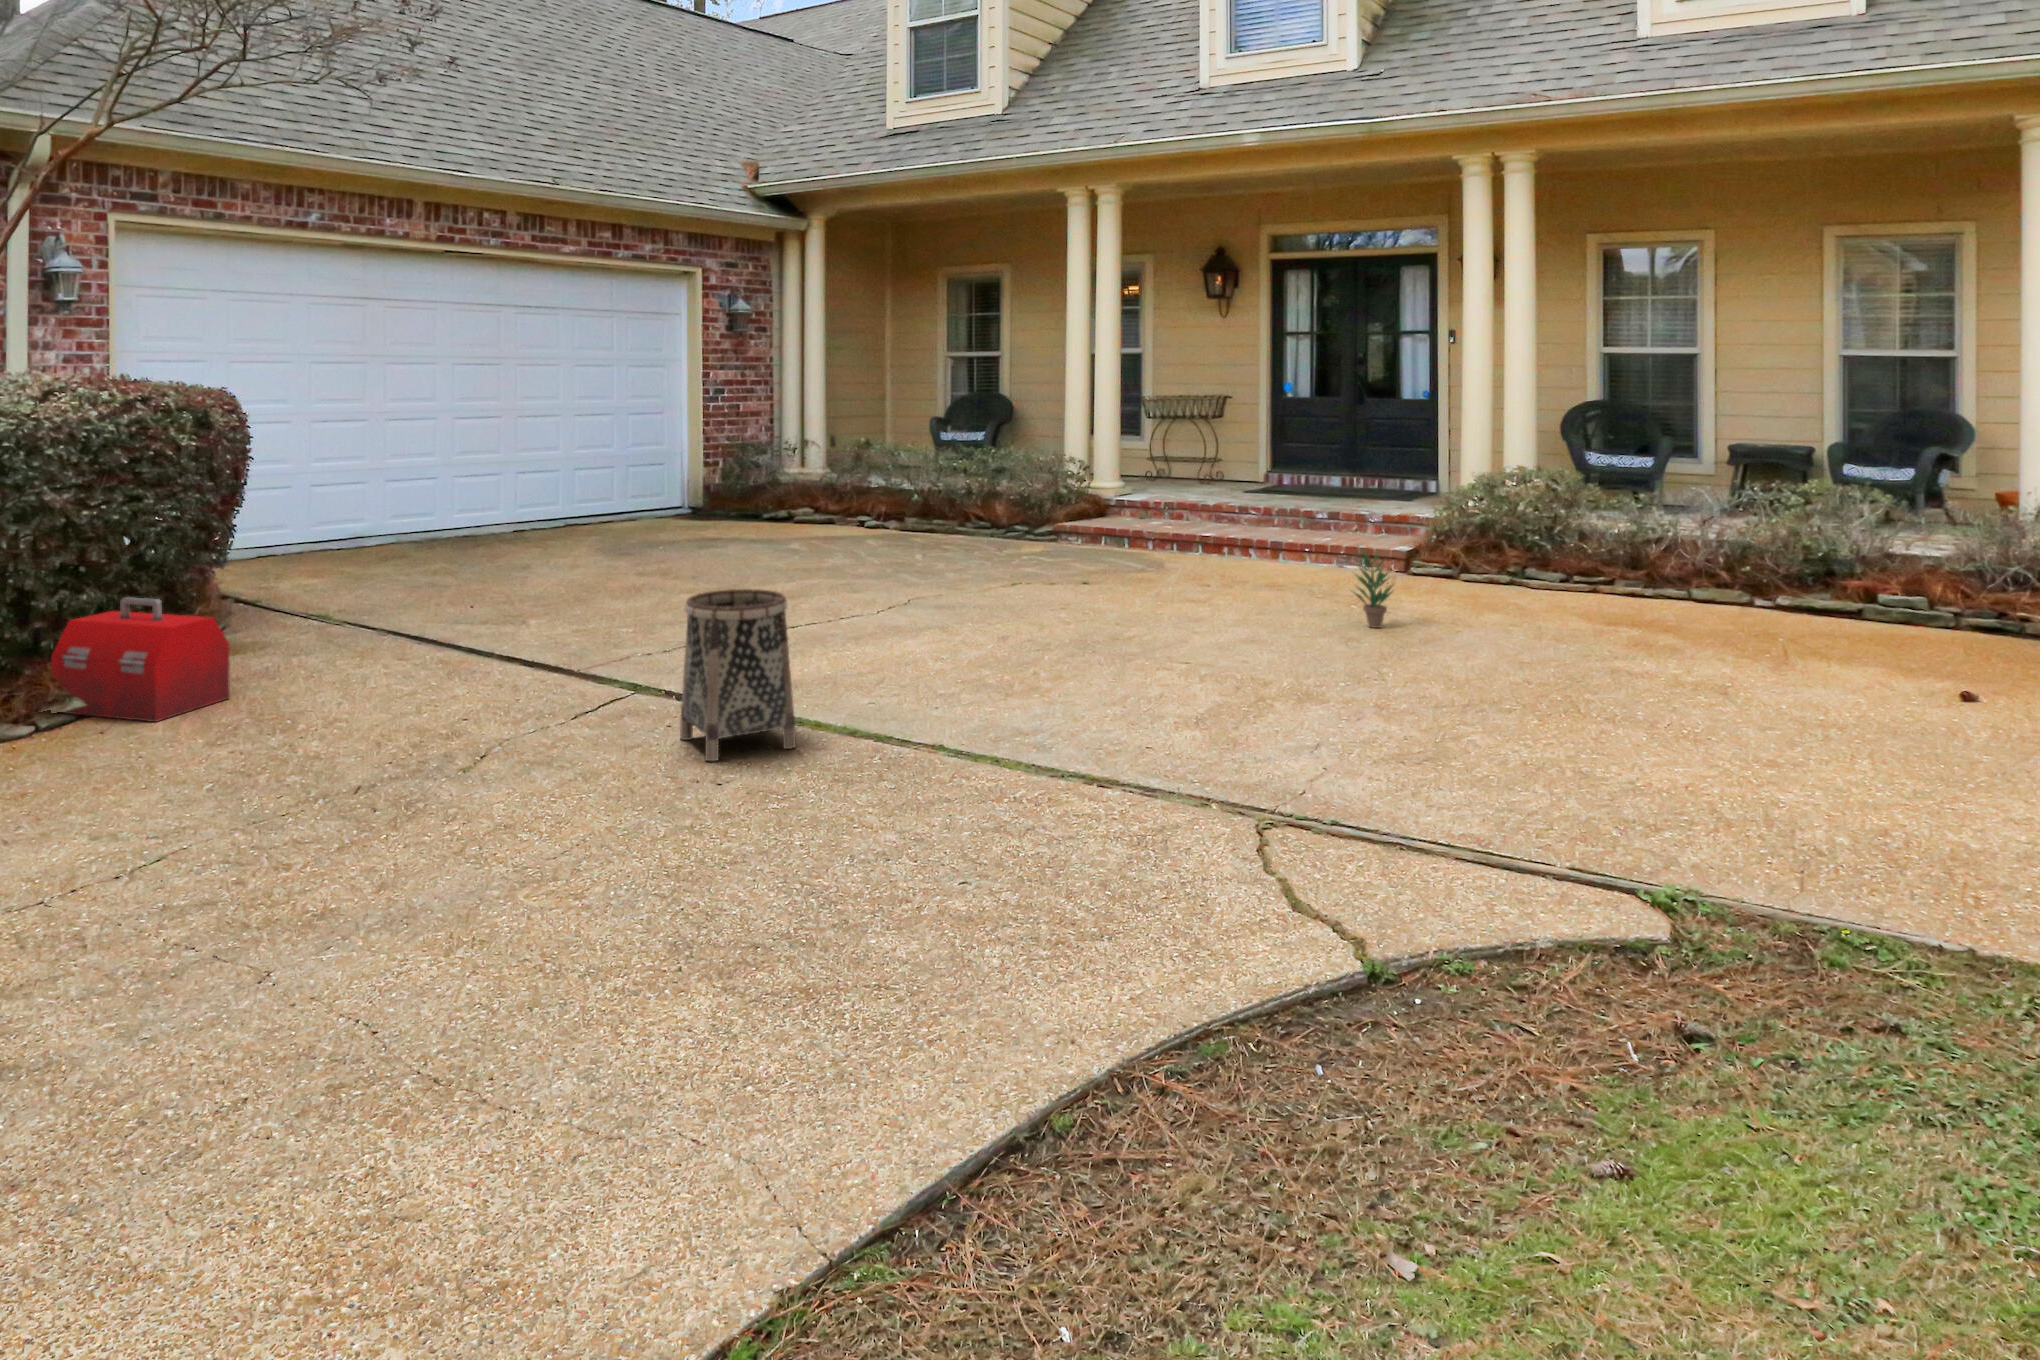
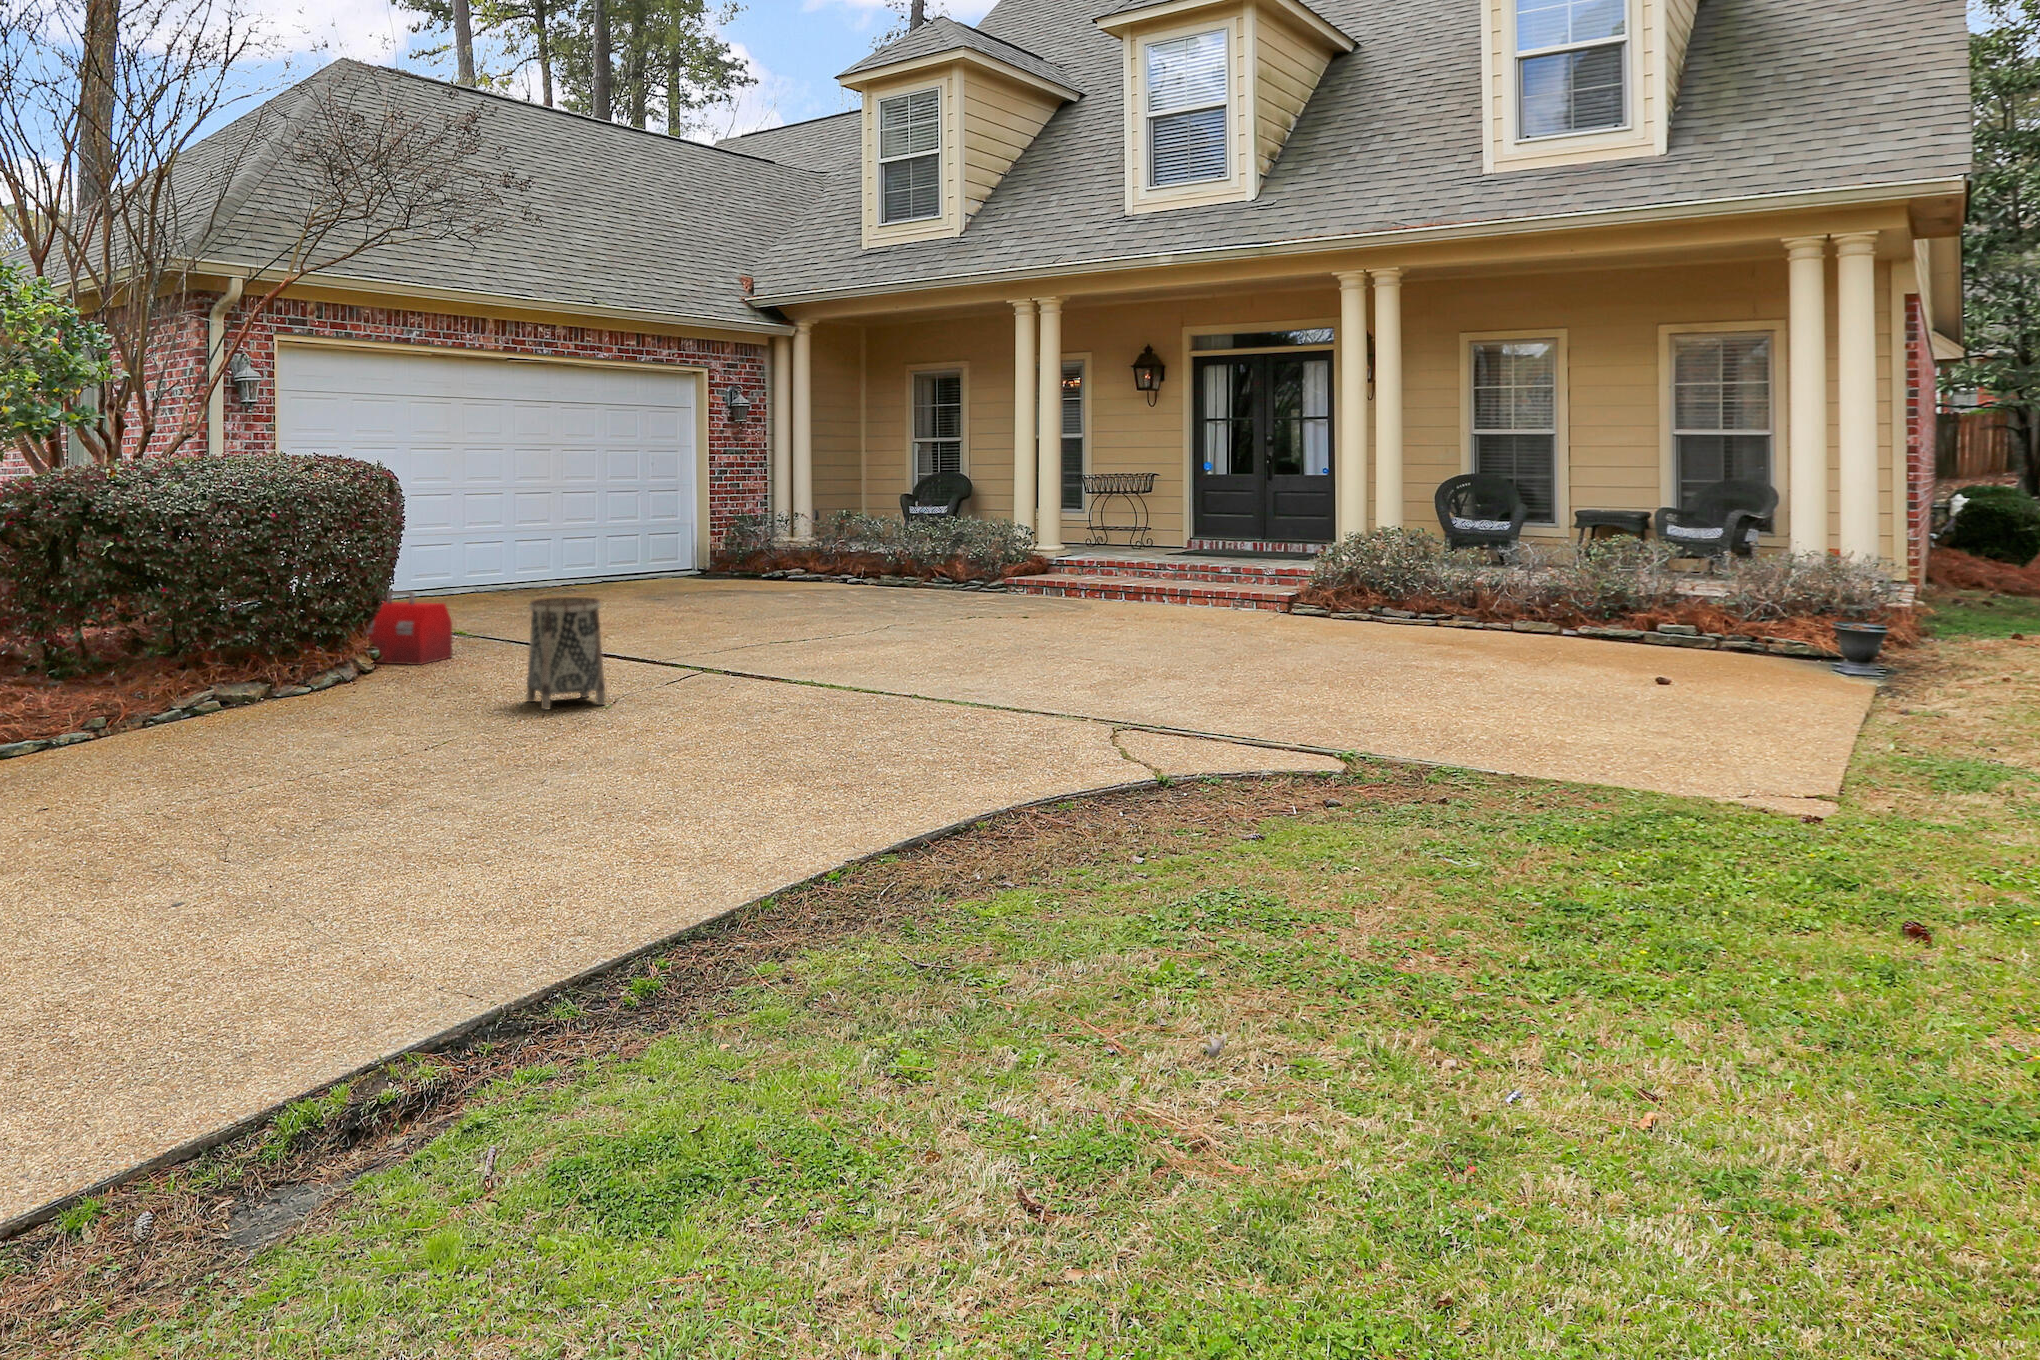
potted plant: present [1355,549,1392,628] -> none [1214,572,1250,633]
basket: present [680,589,796,761] -> present [527,597,605,710]

